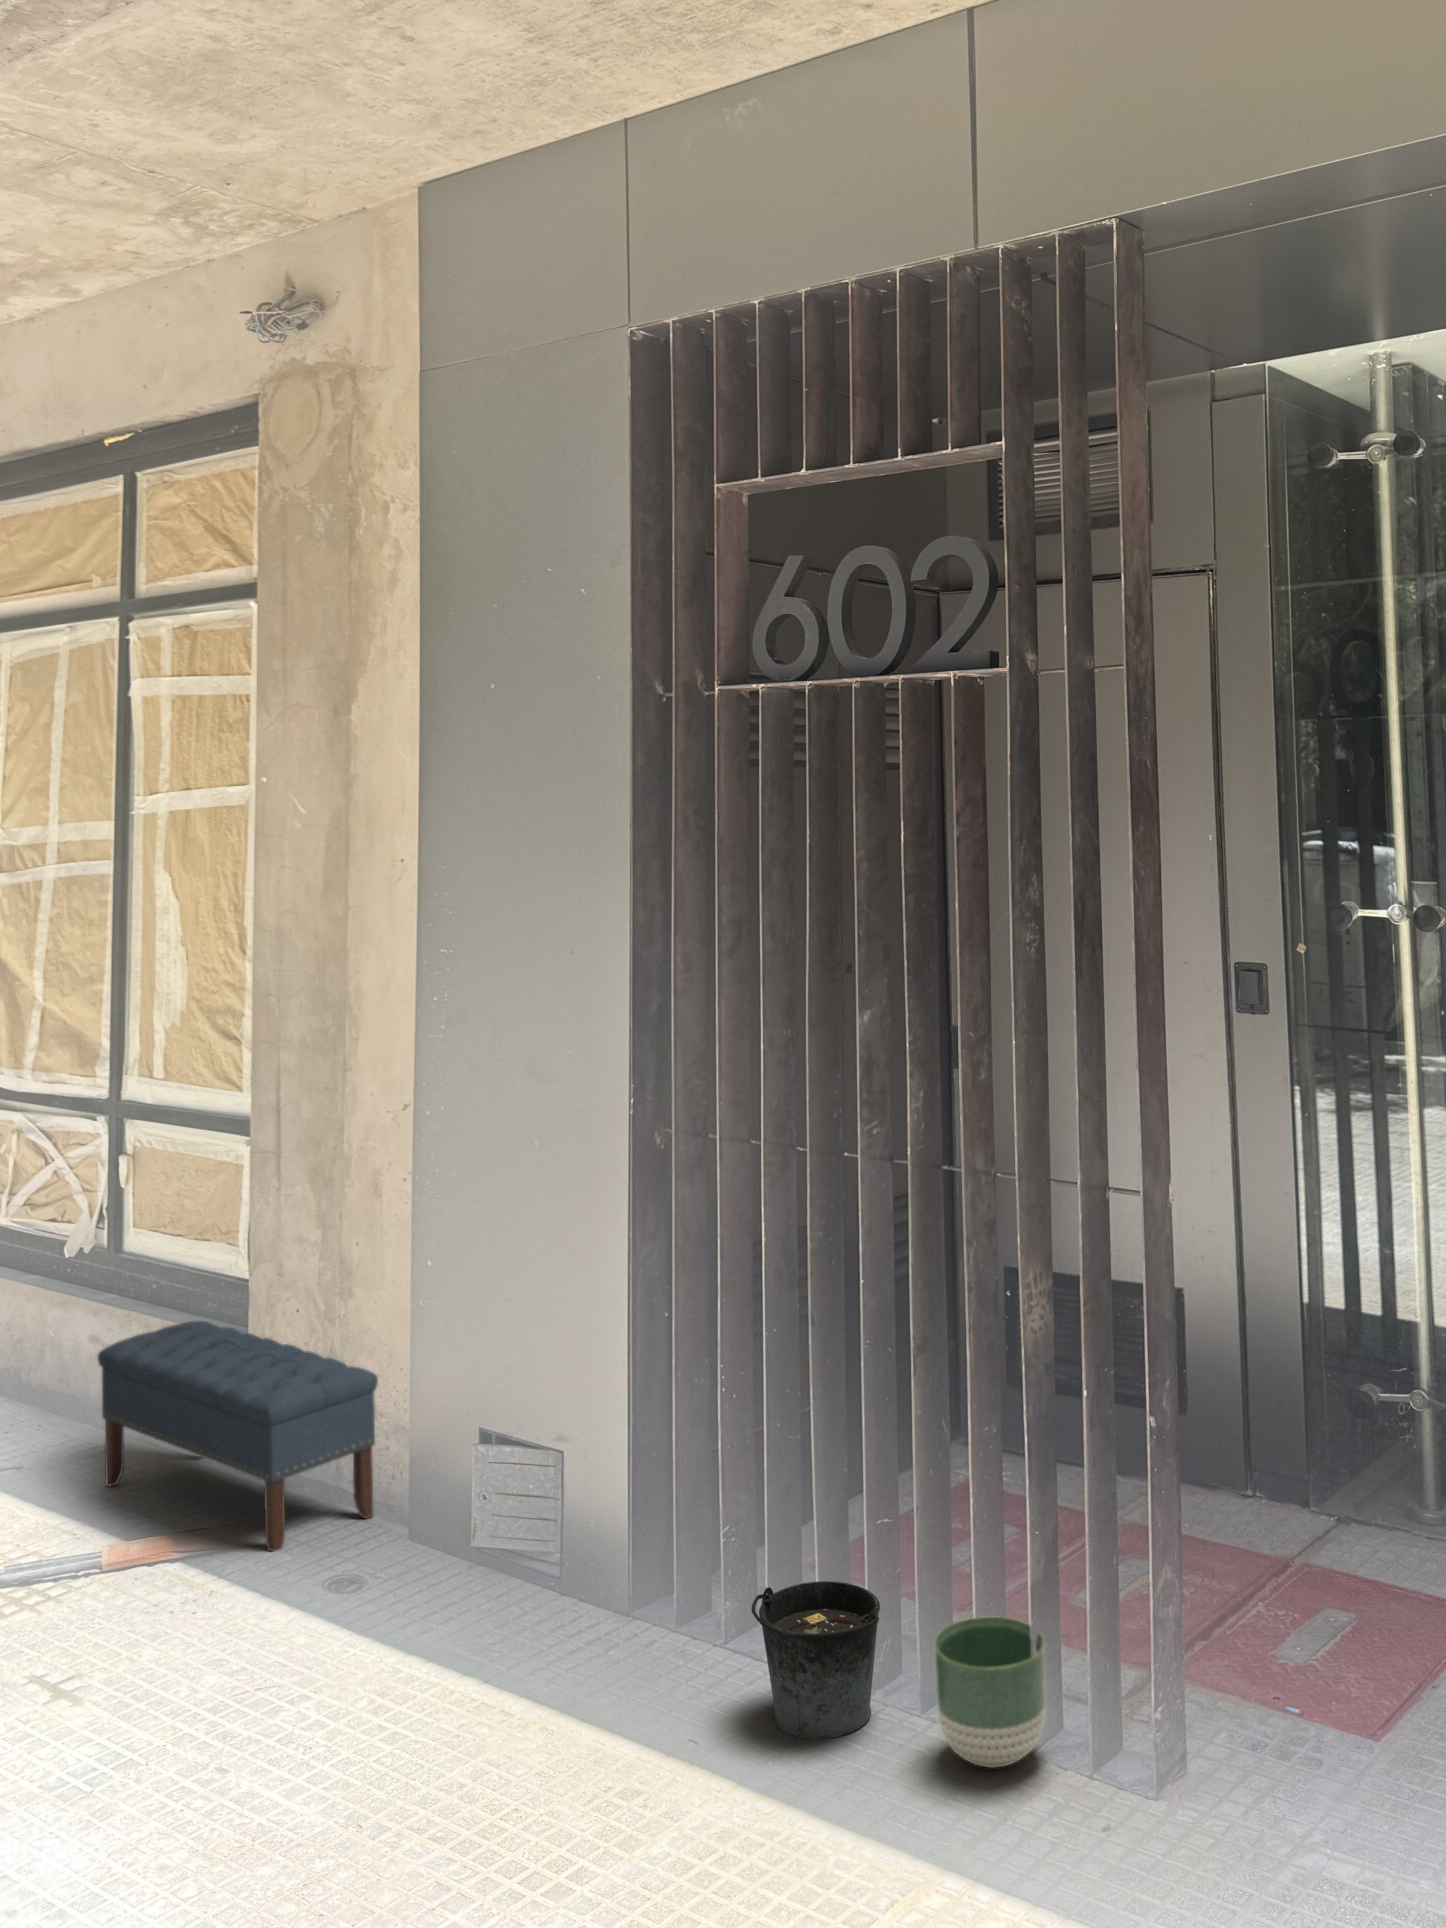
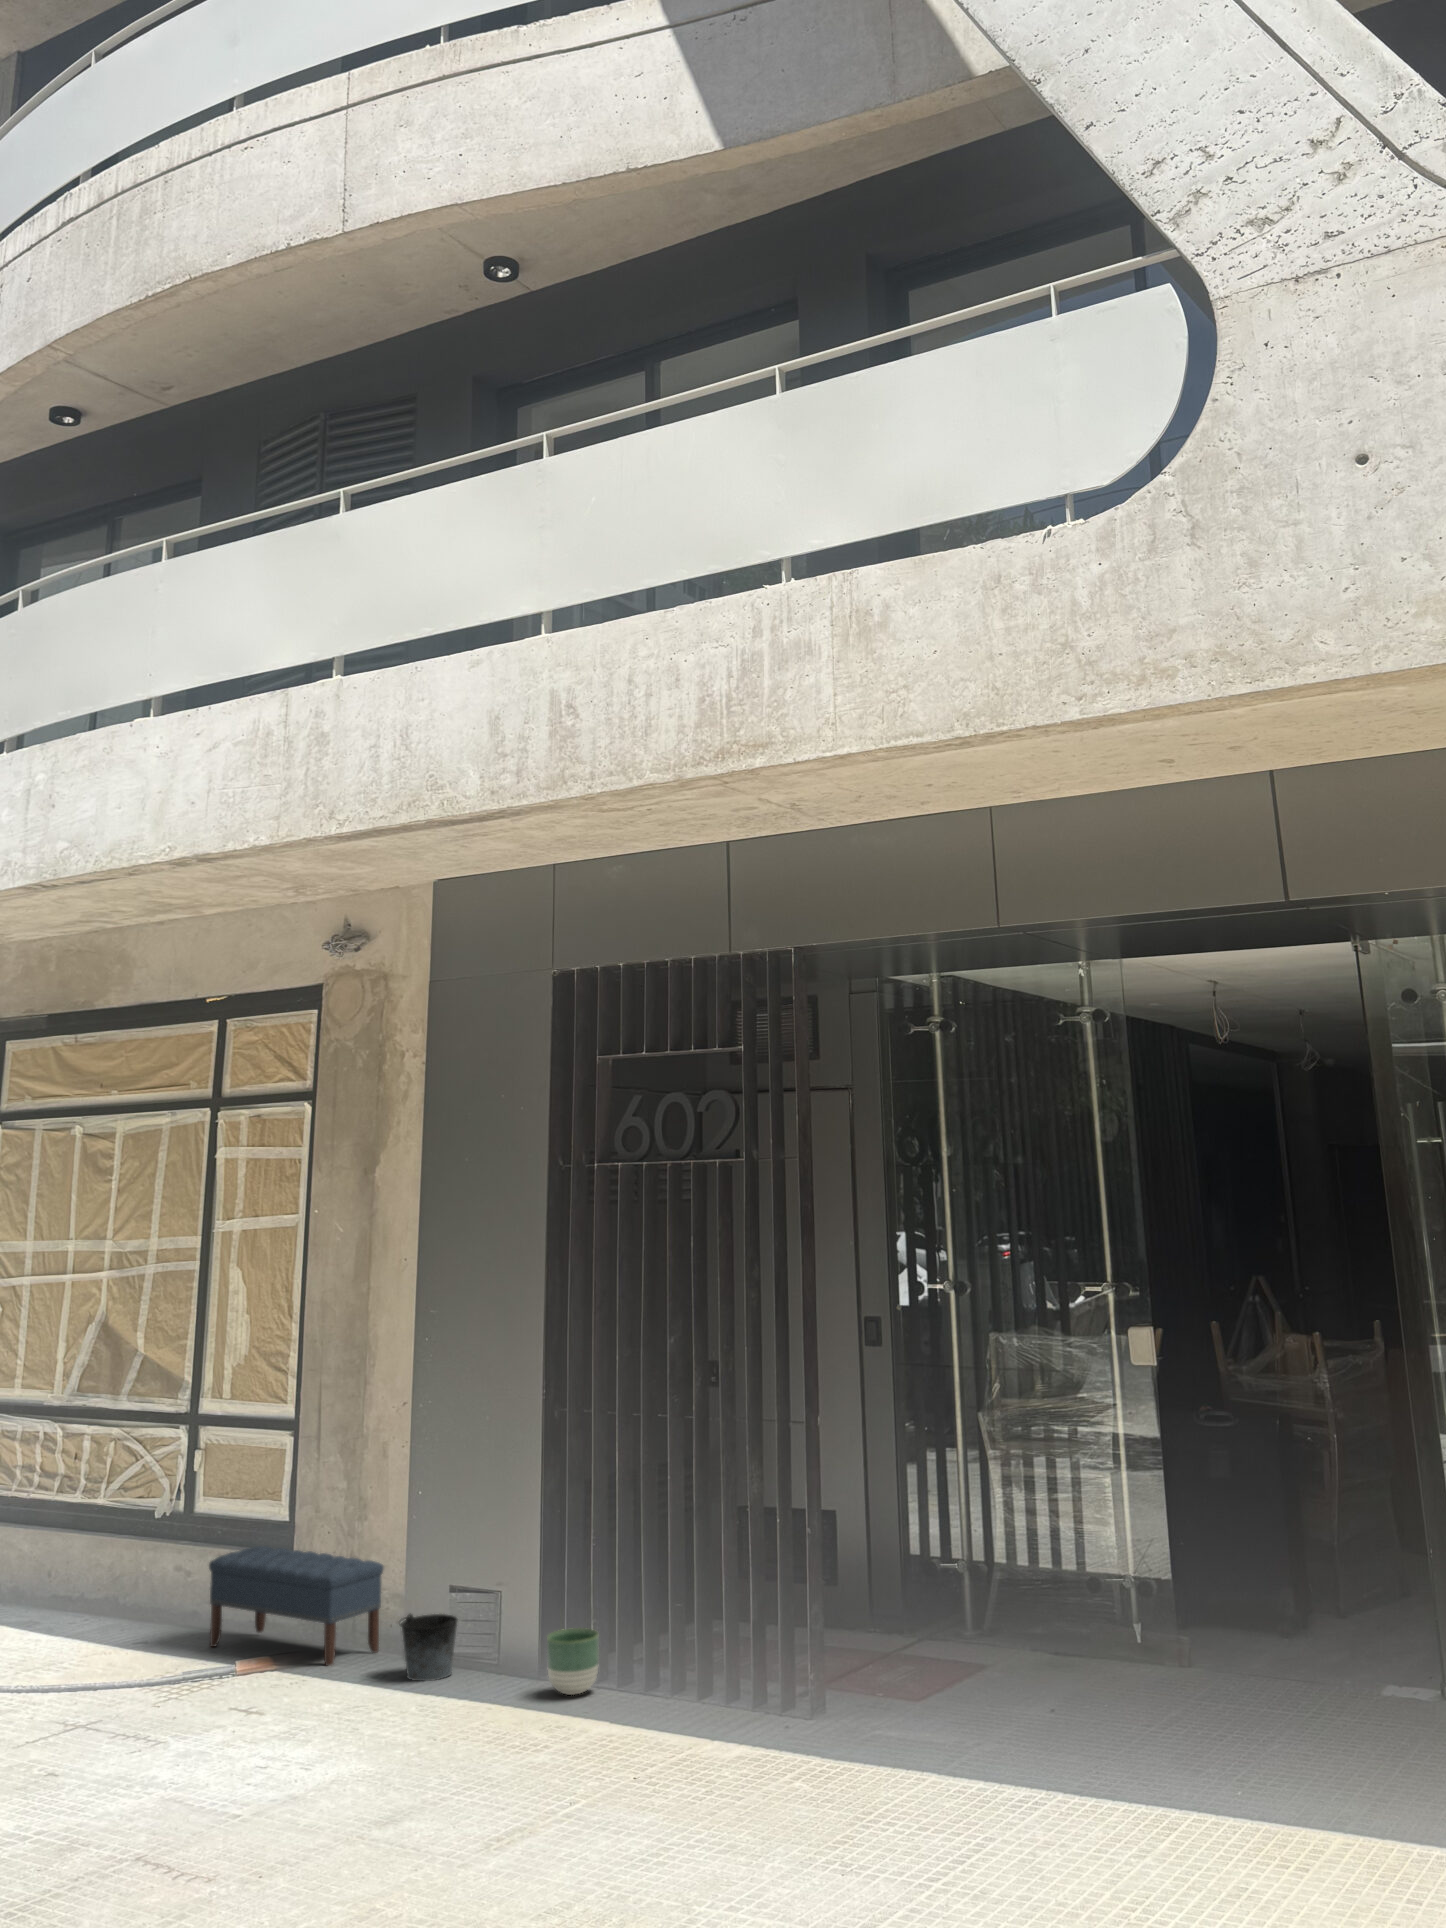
bucket: present [752,1581,880,1739] -> present [399,1614,458,1681]
planter: present [934,1617,1046,1768] -> present [547,1628,599,1695]

